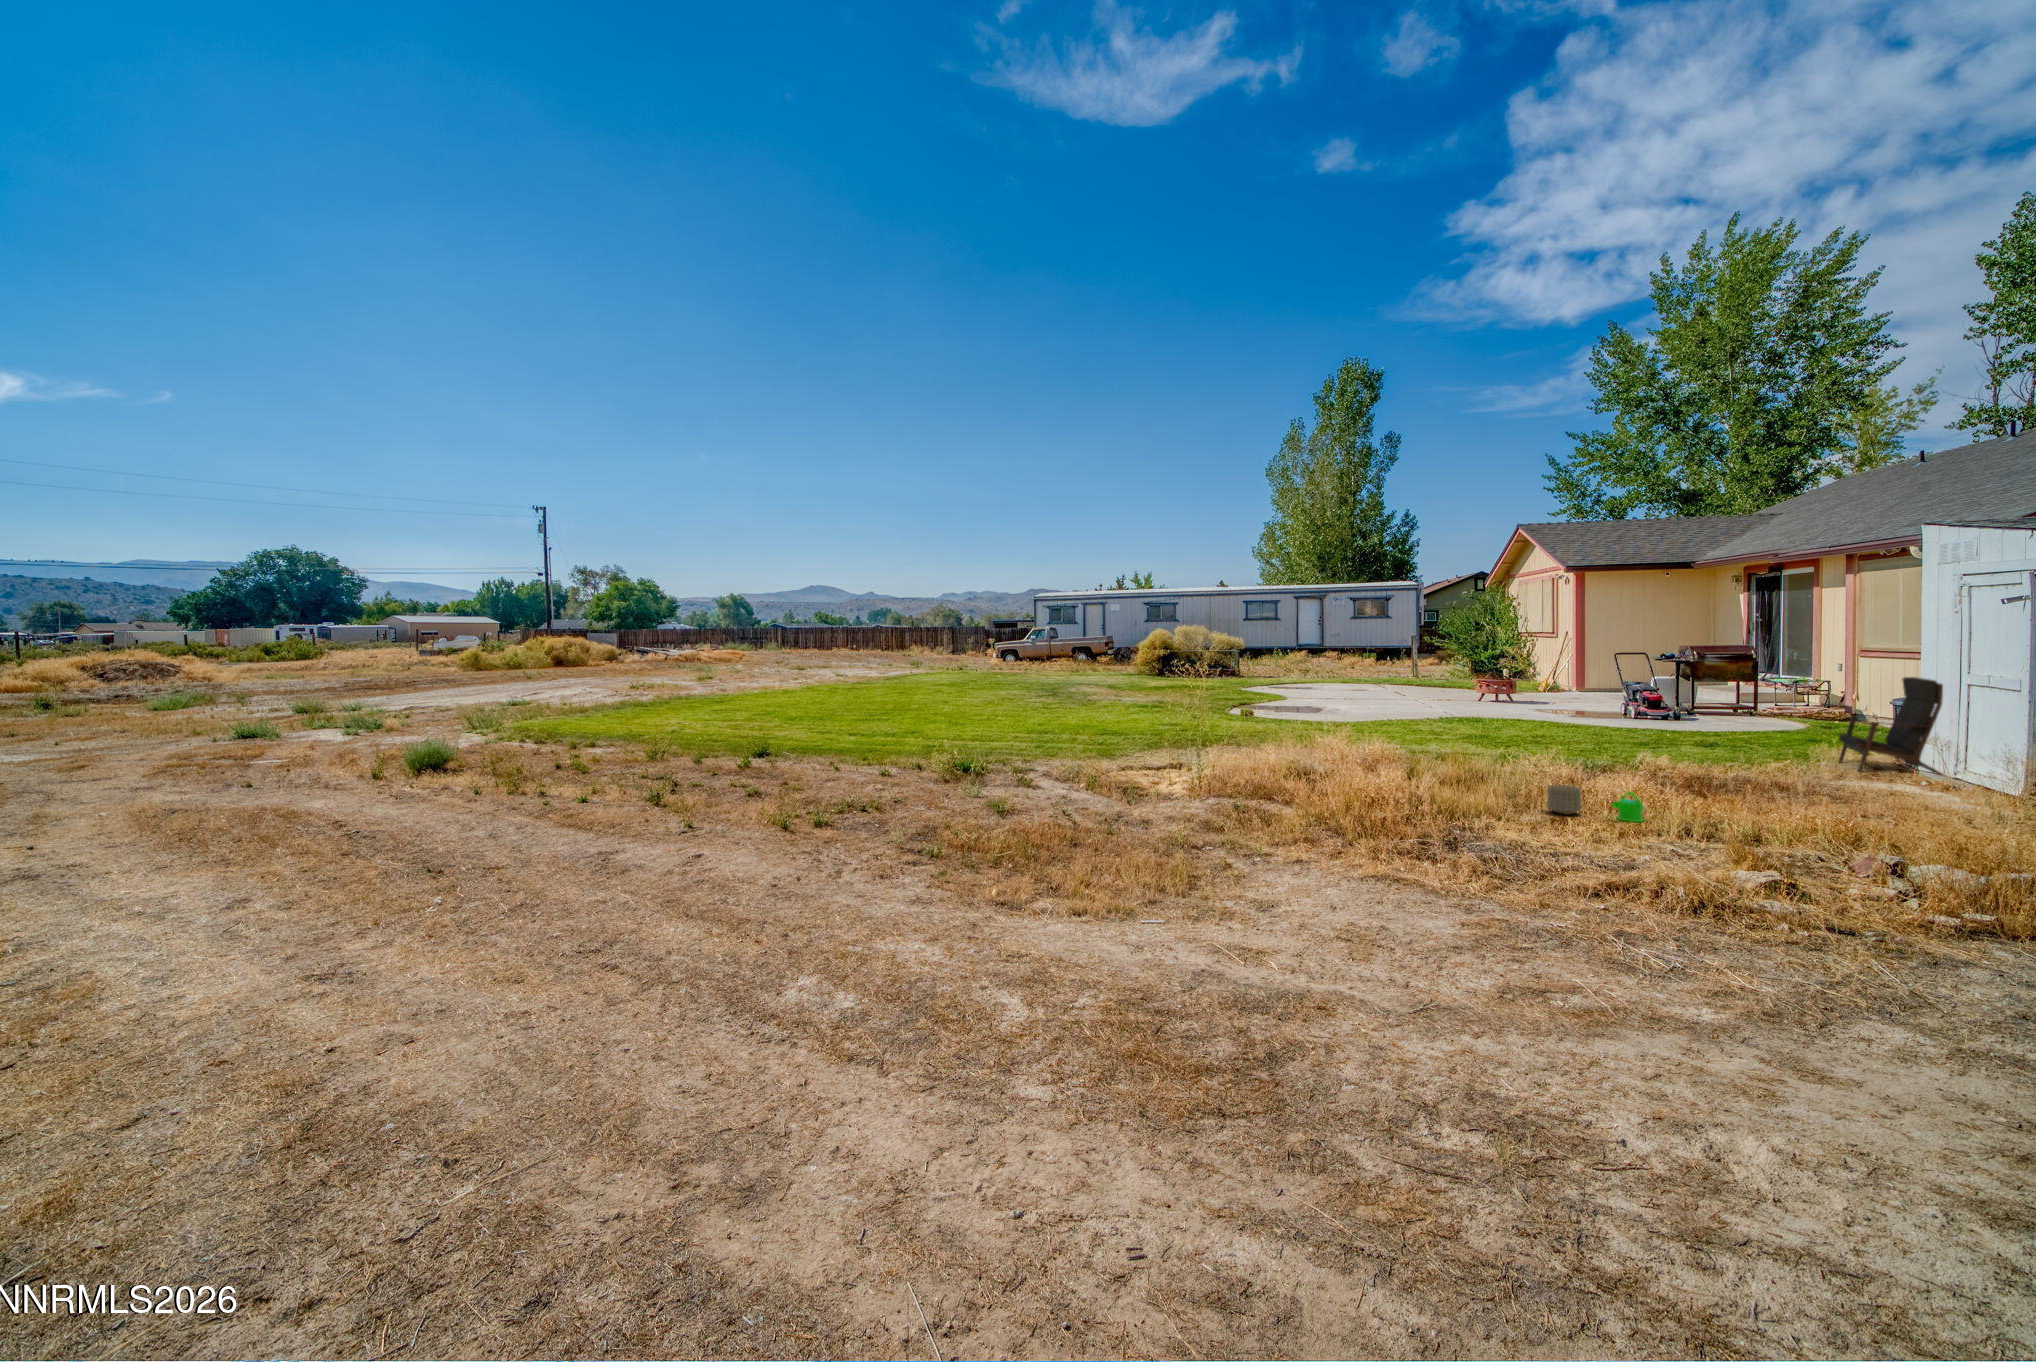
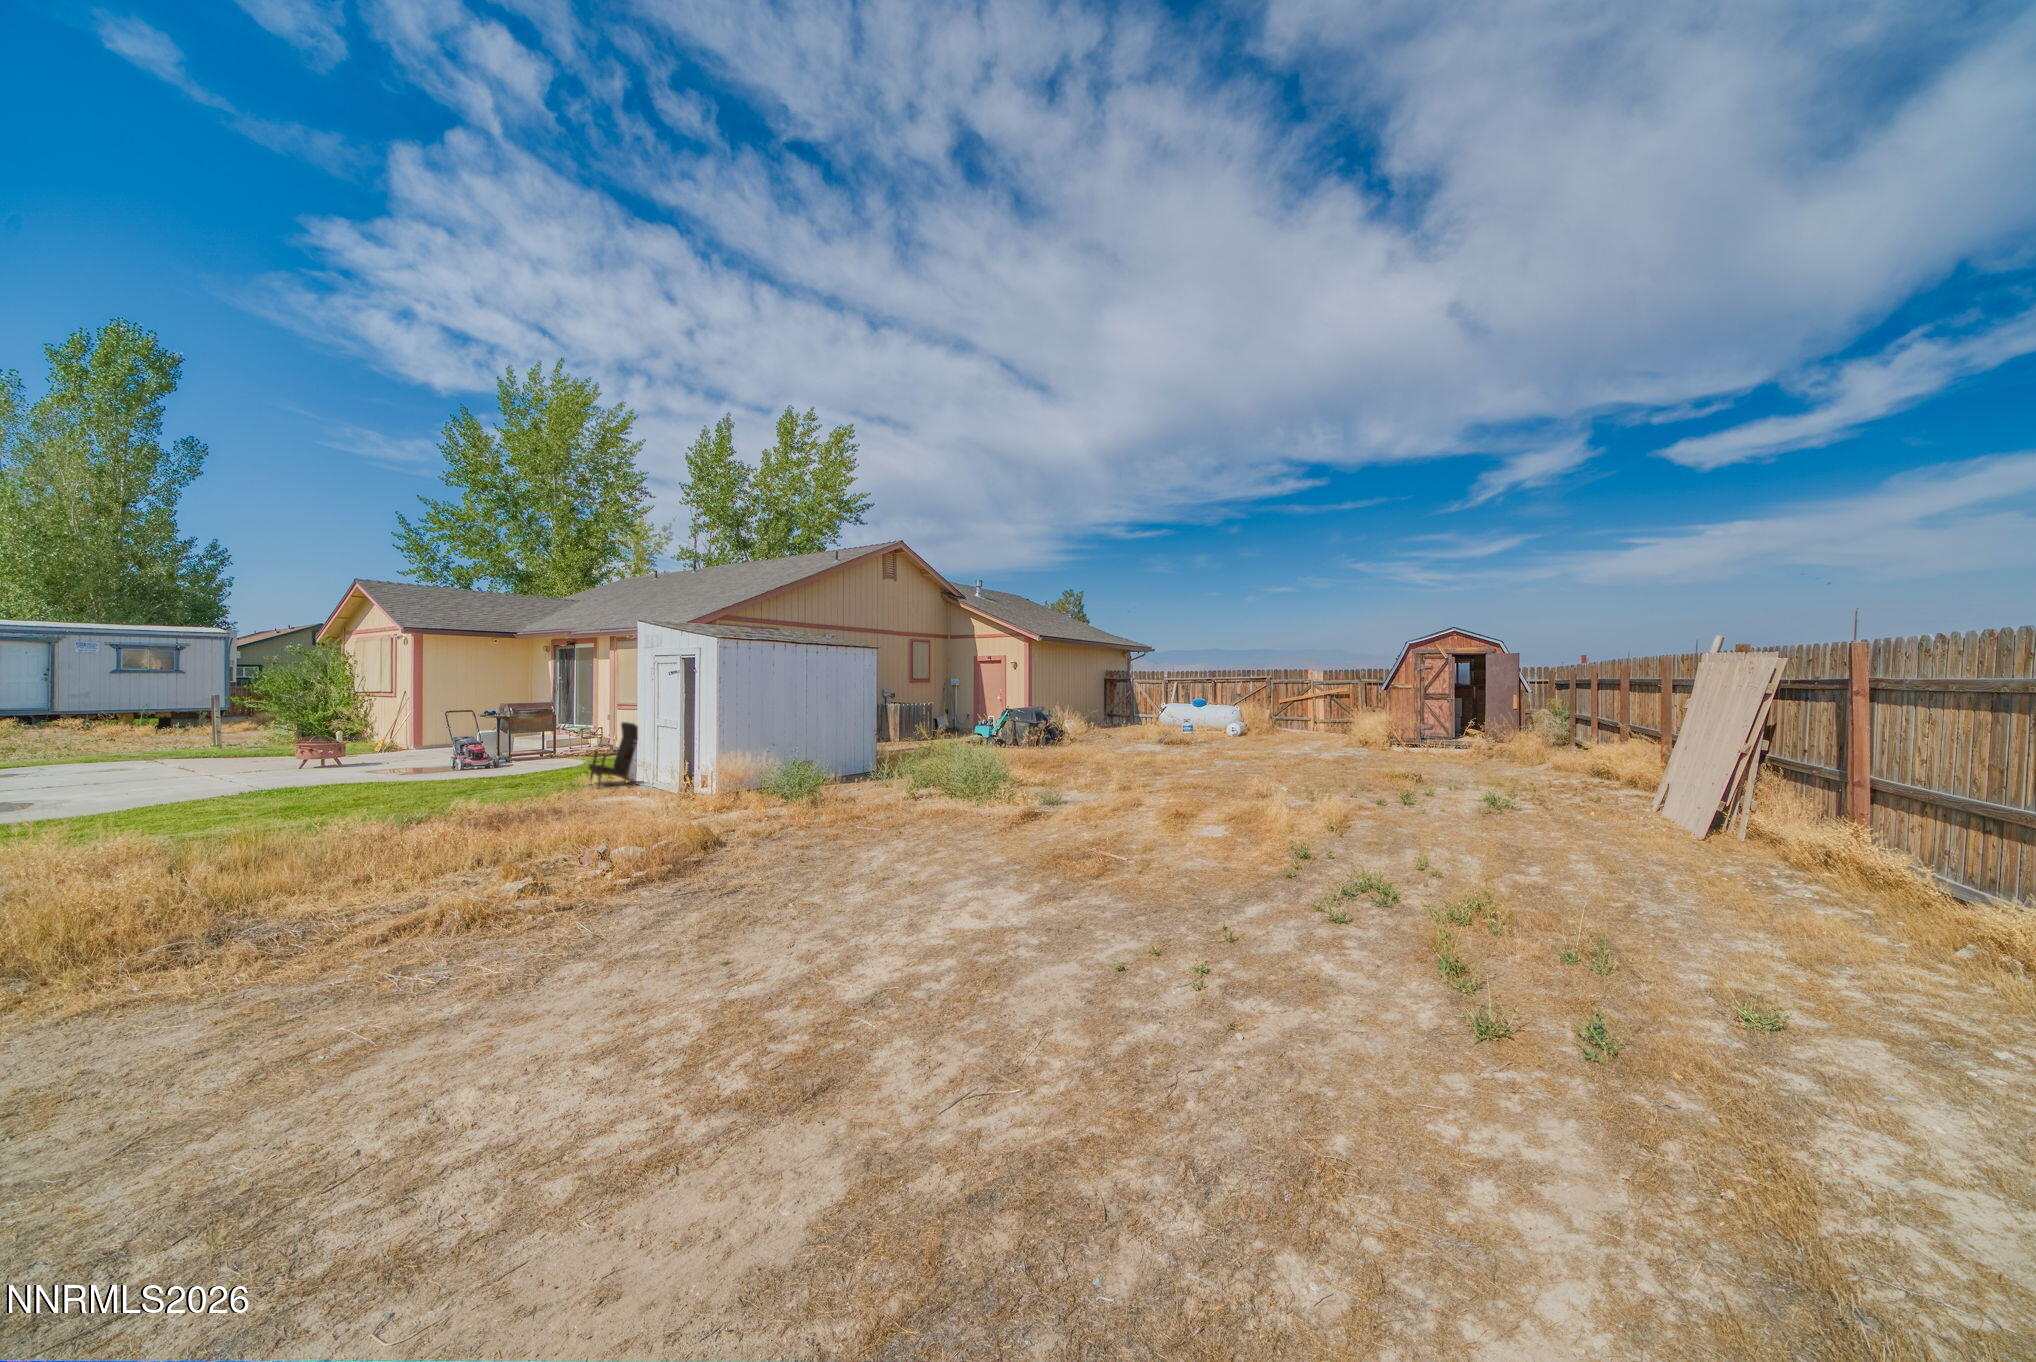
planter: present [1547,785,1581,815] -> none [348,825,381,852]
watering can: present [1612,792,1644,822] -> none [408,822,436,848]

